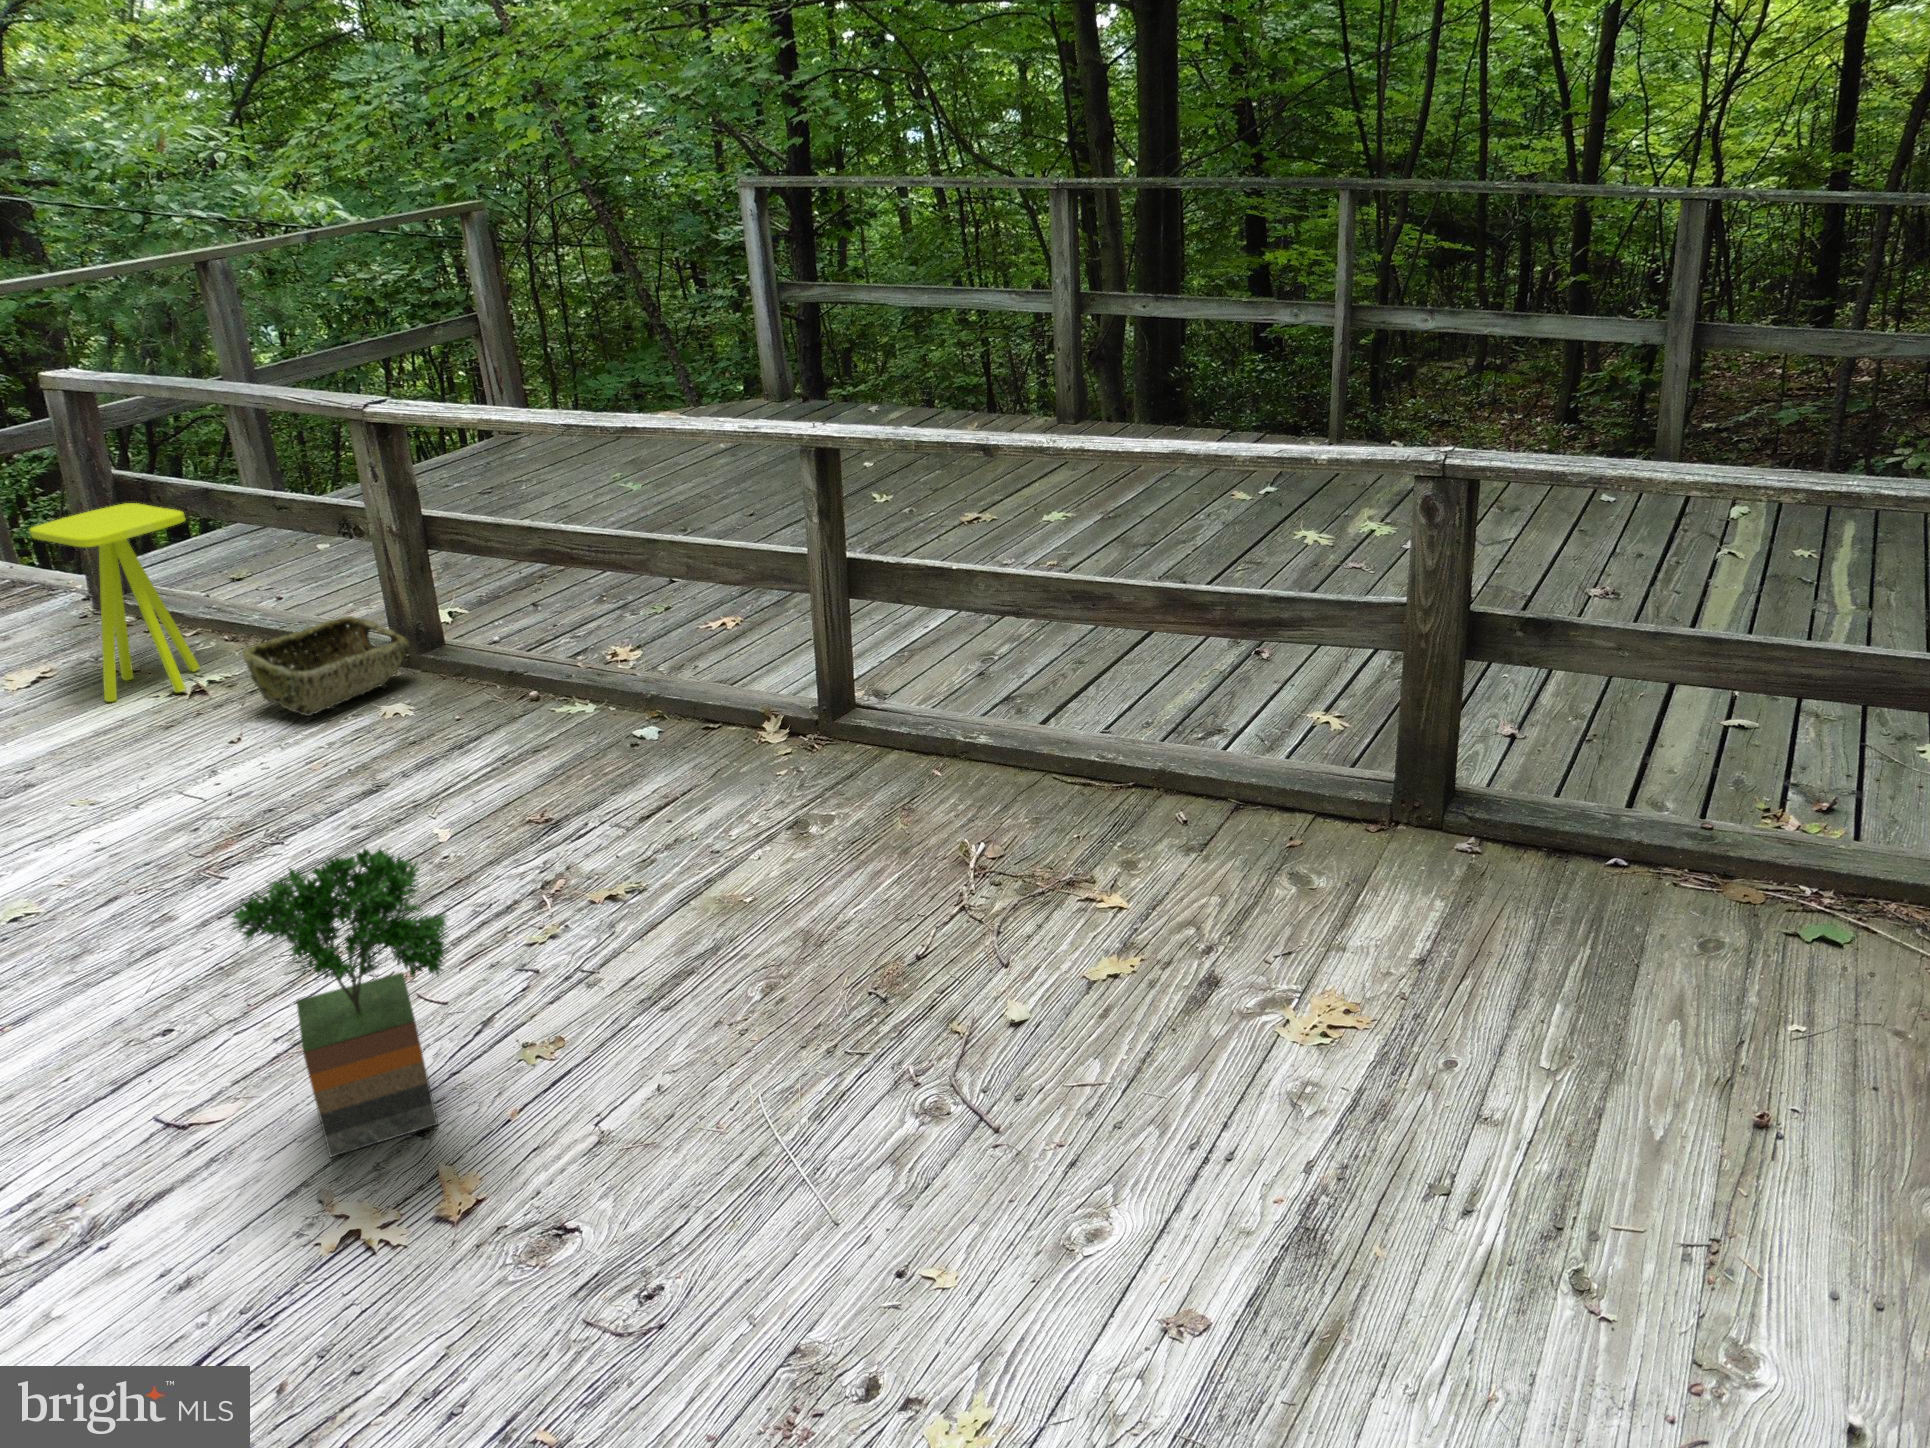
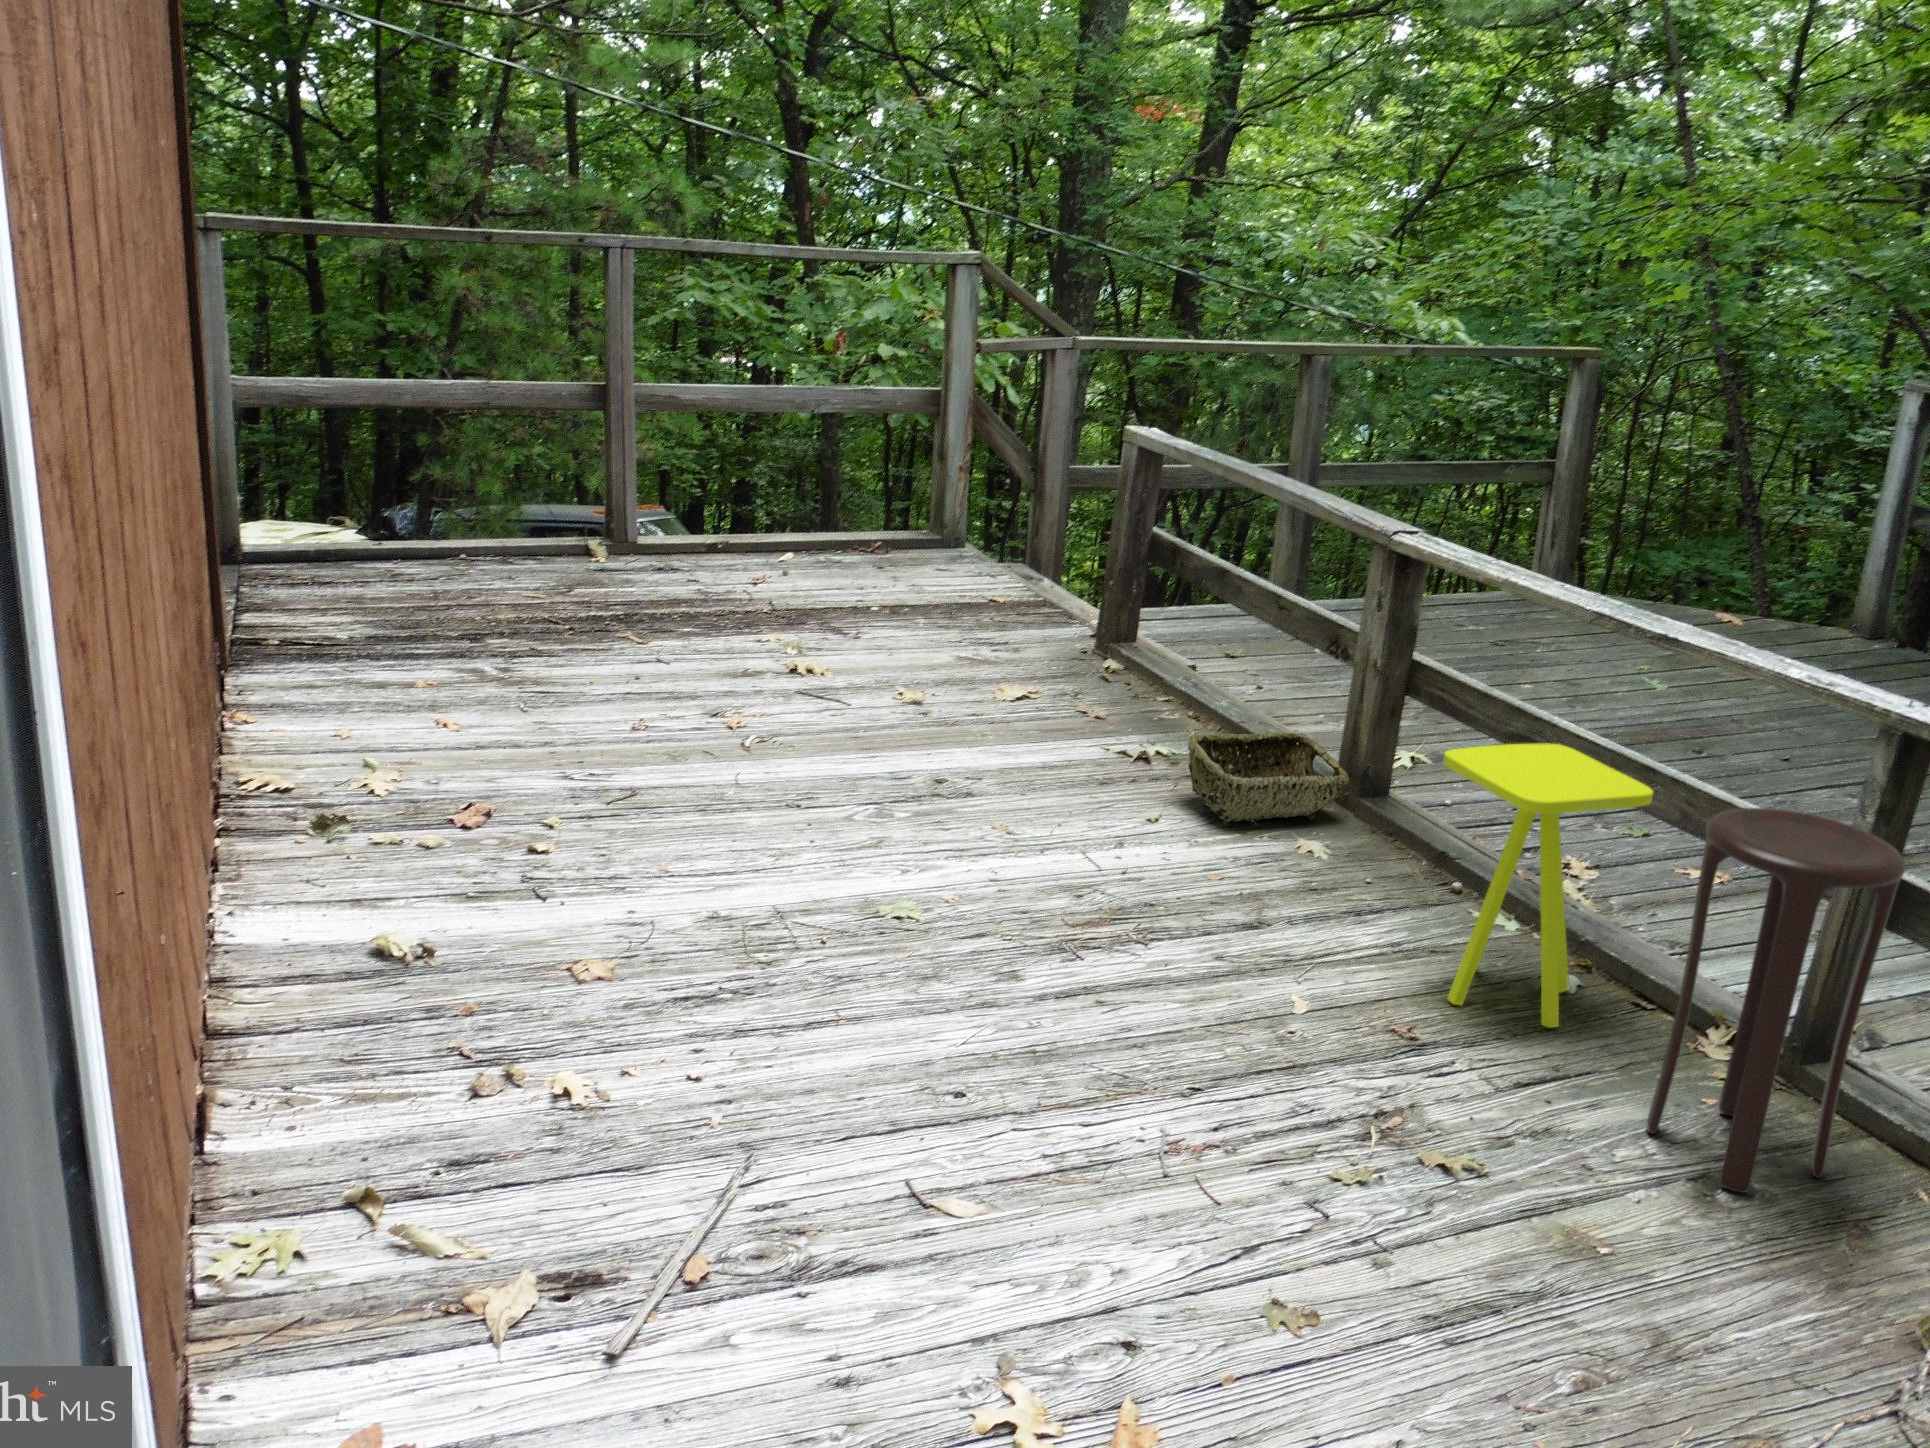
side table: present [30,503,200,702] -> present [1443,744,1653,1028]
stool: none [707,540,858,825] -> present [1647,808,1906,1193]
potted tree: present [230,848,447,1157] -> none [1019,996,1236,1345]

